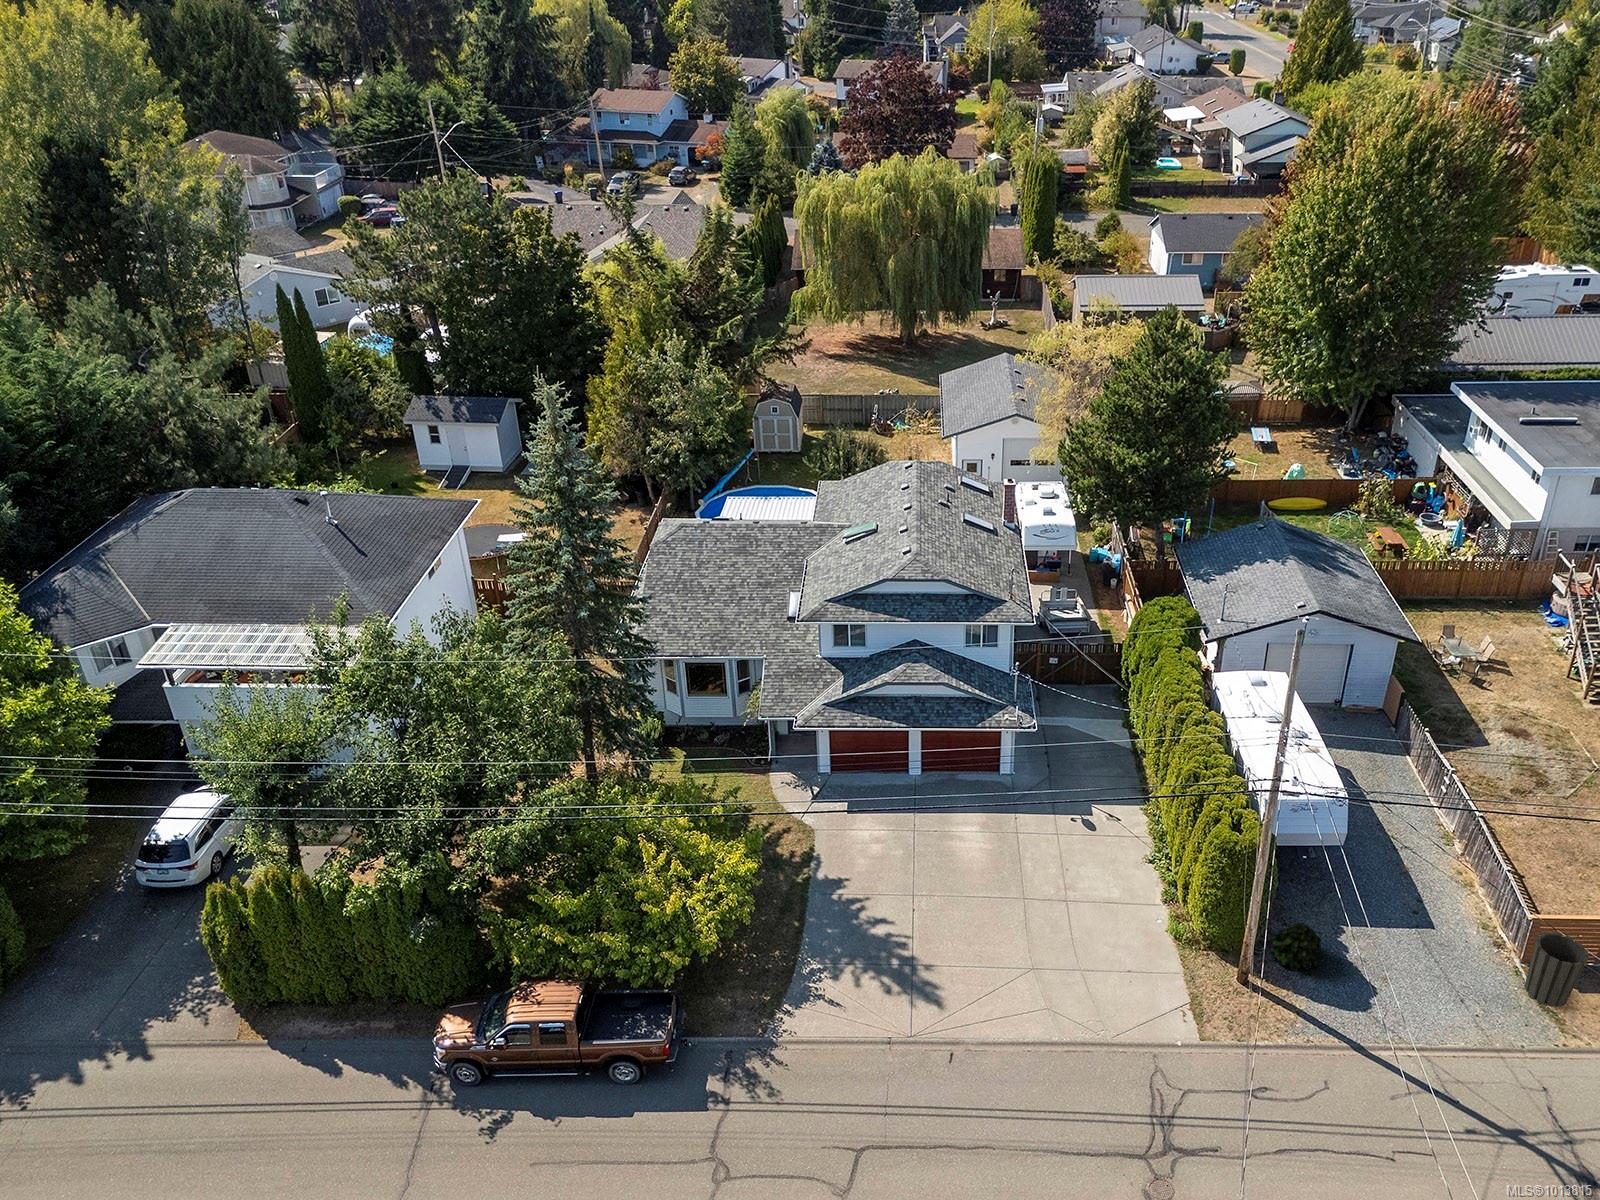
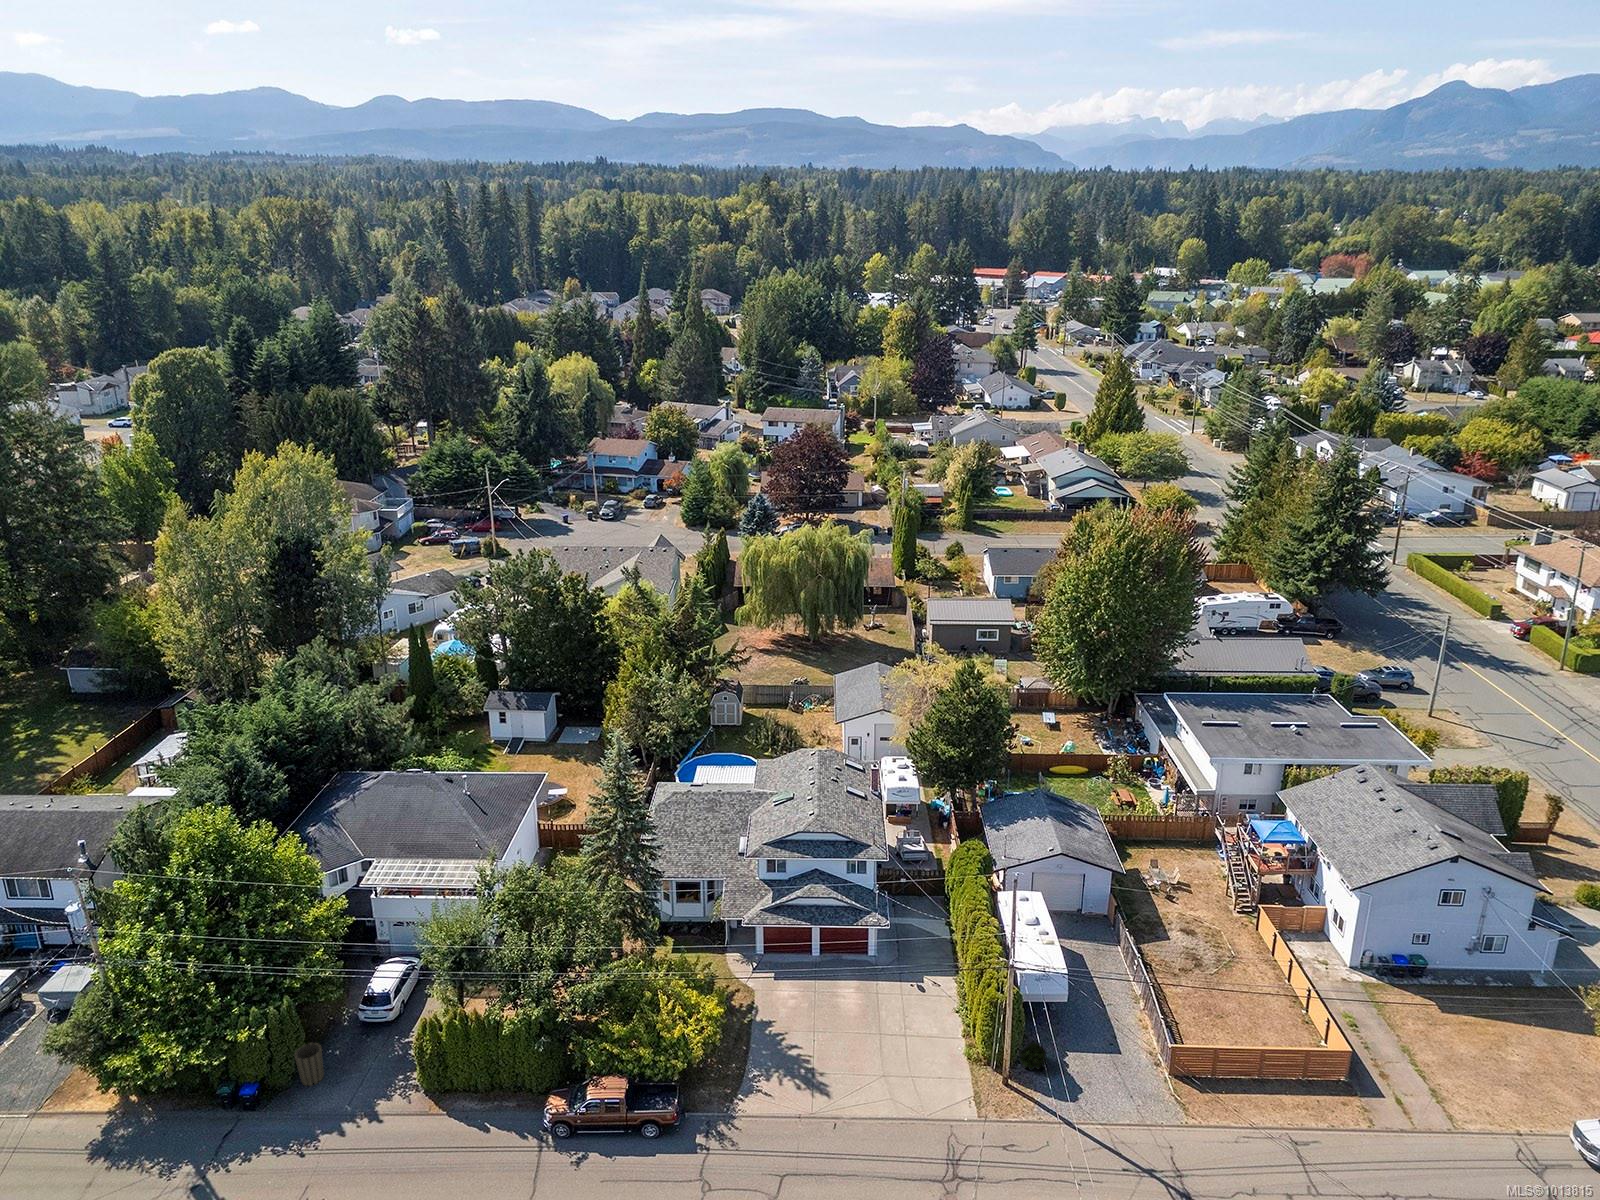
trash can: present [1525,932,1589,1006] -> present [295,1043,324,1086]

